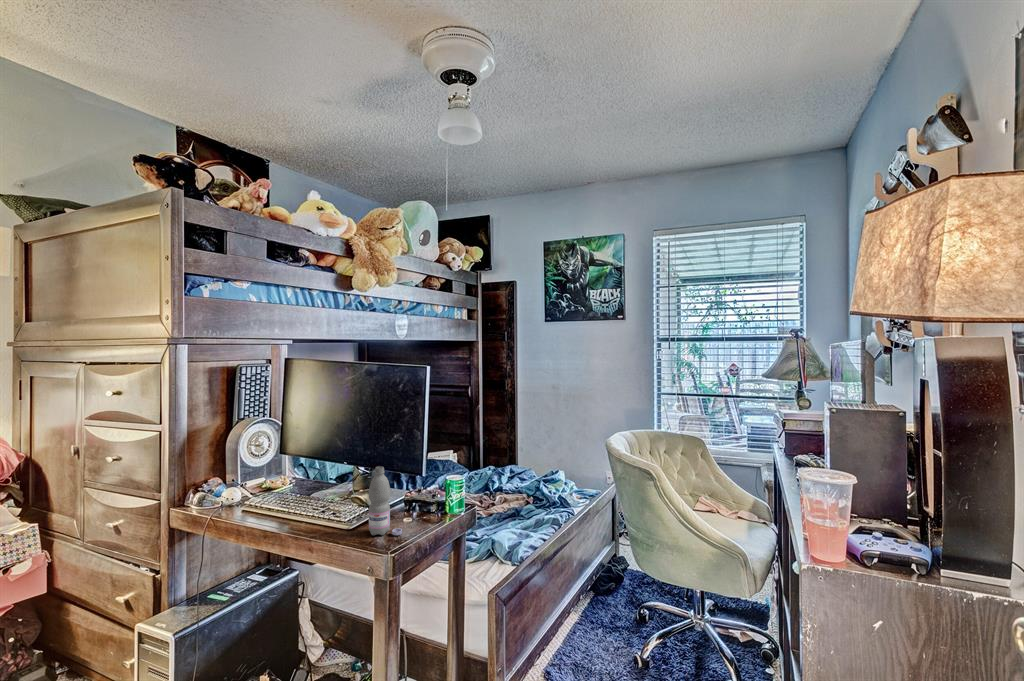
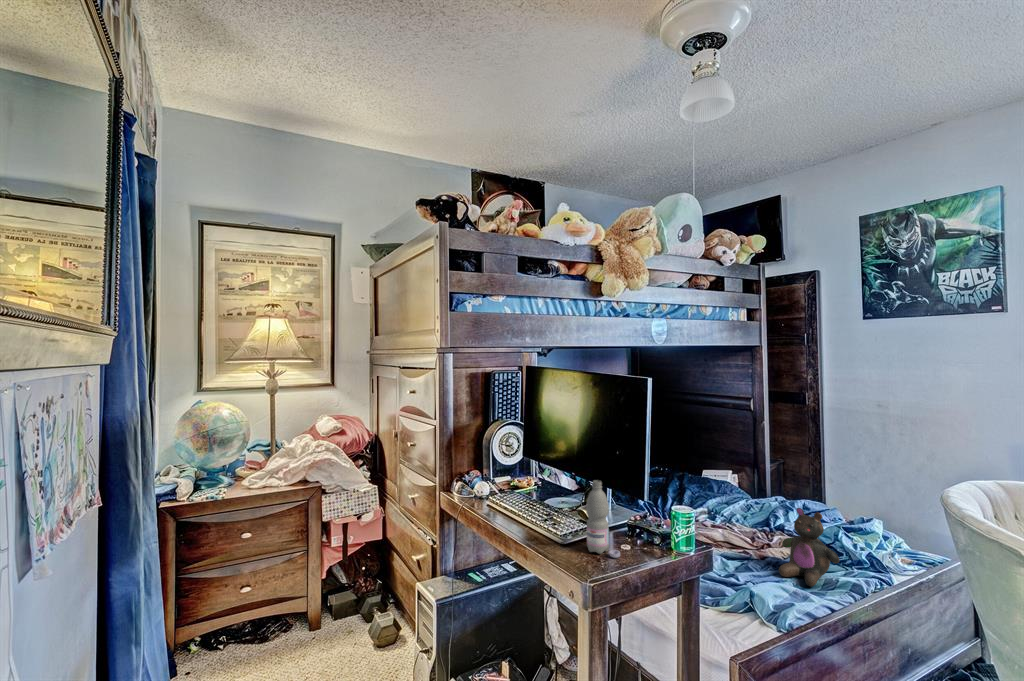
stuffed bear: none [506,468,546,527] -> present [779,508,840,586]

